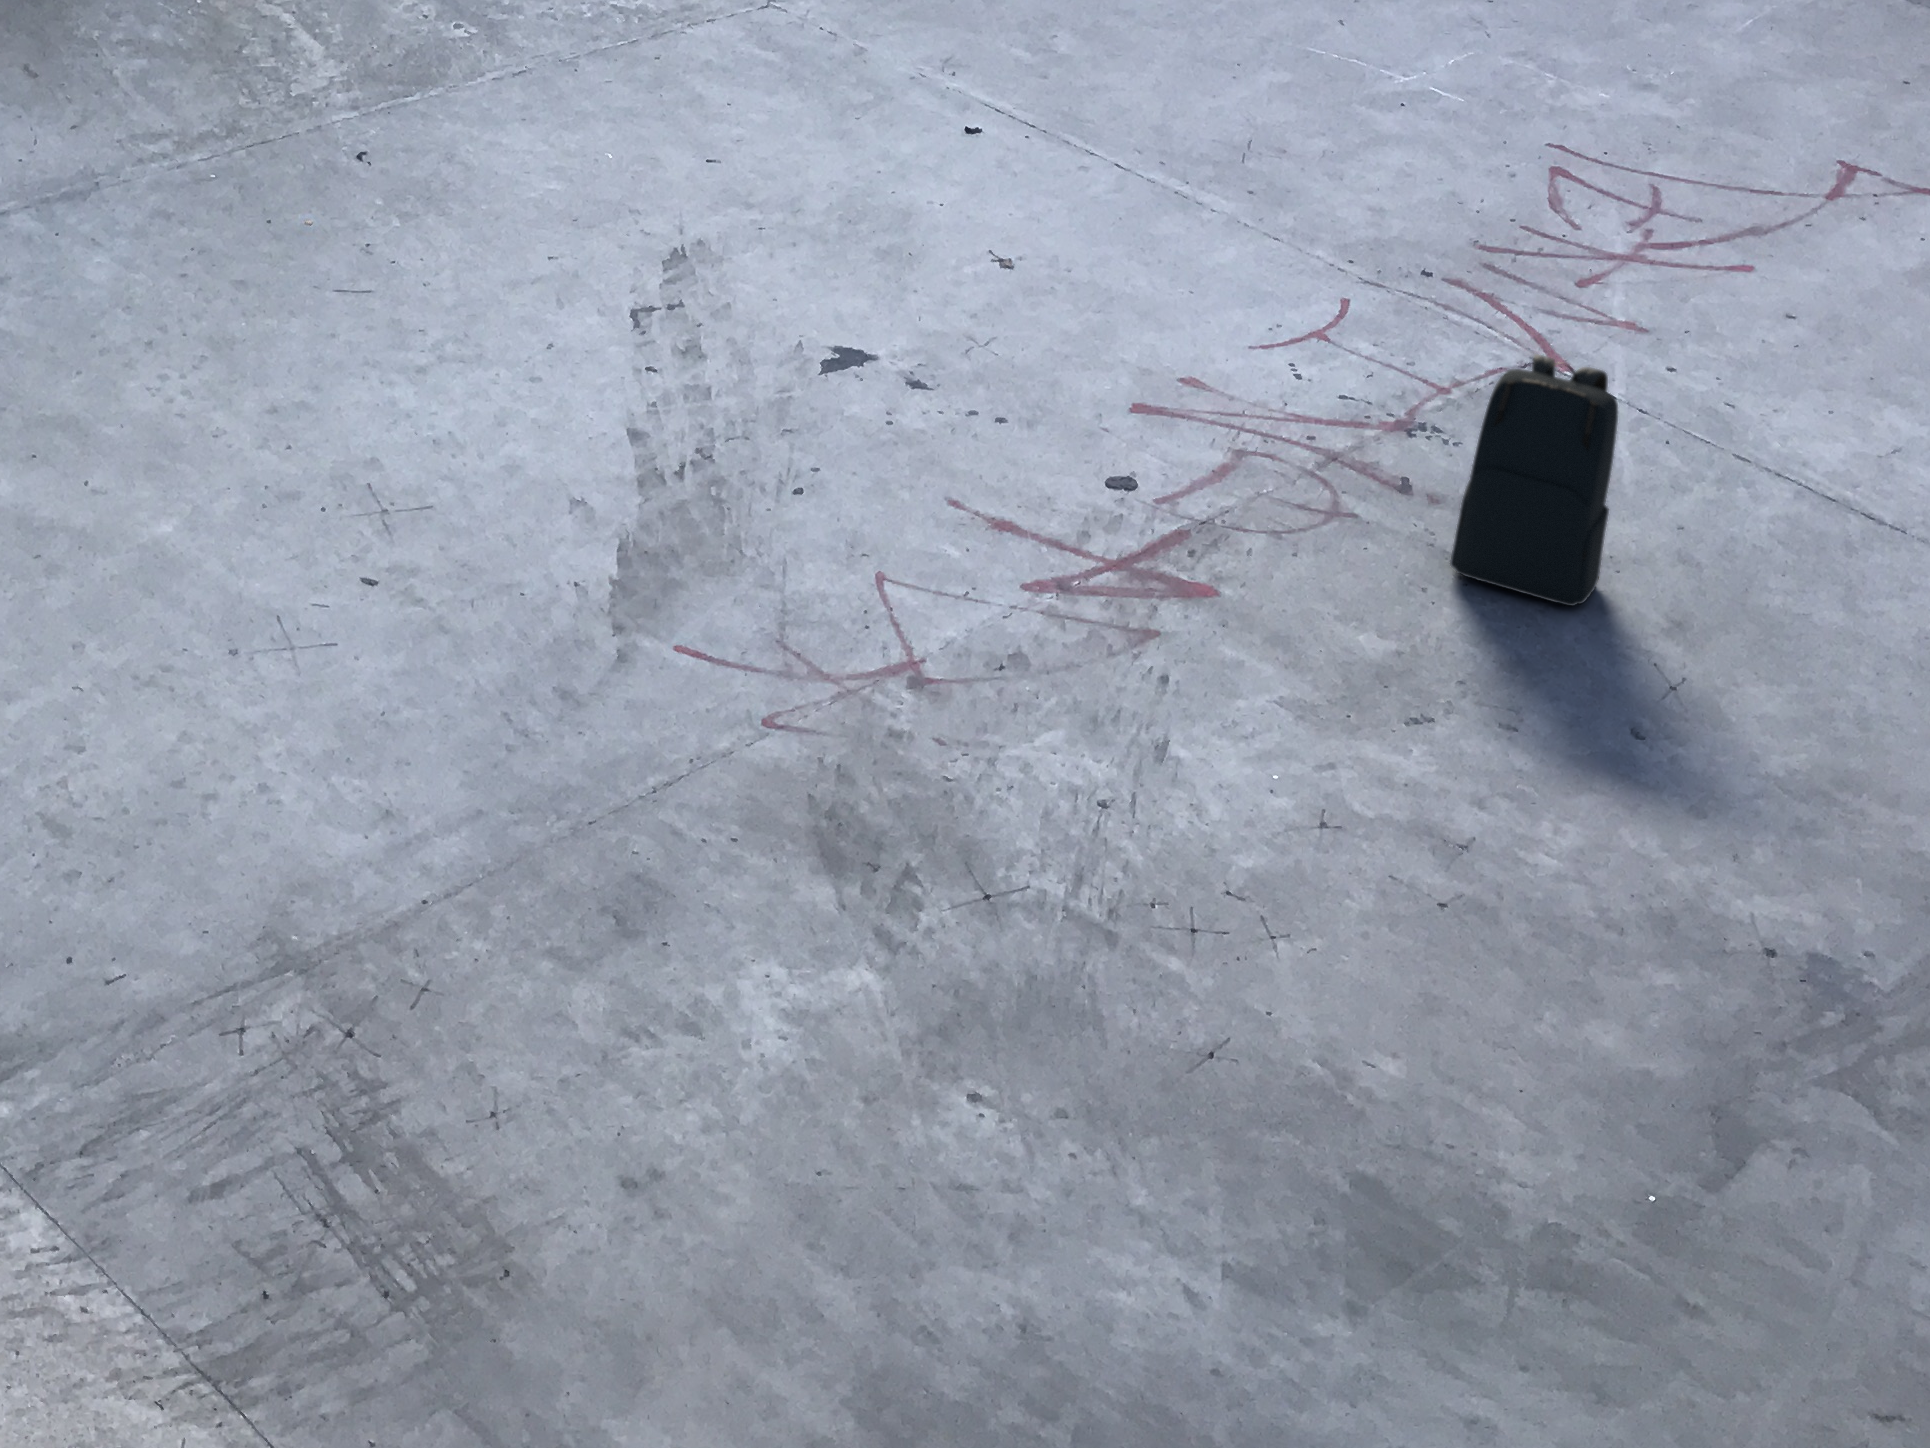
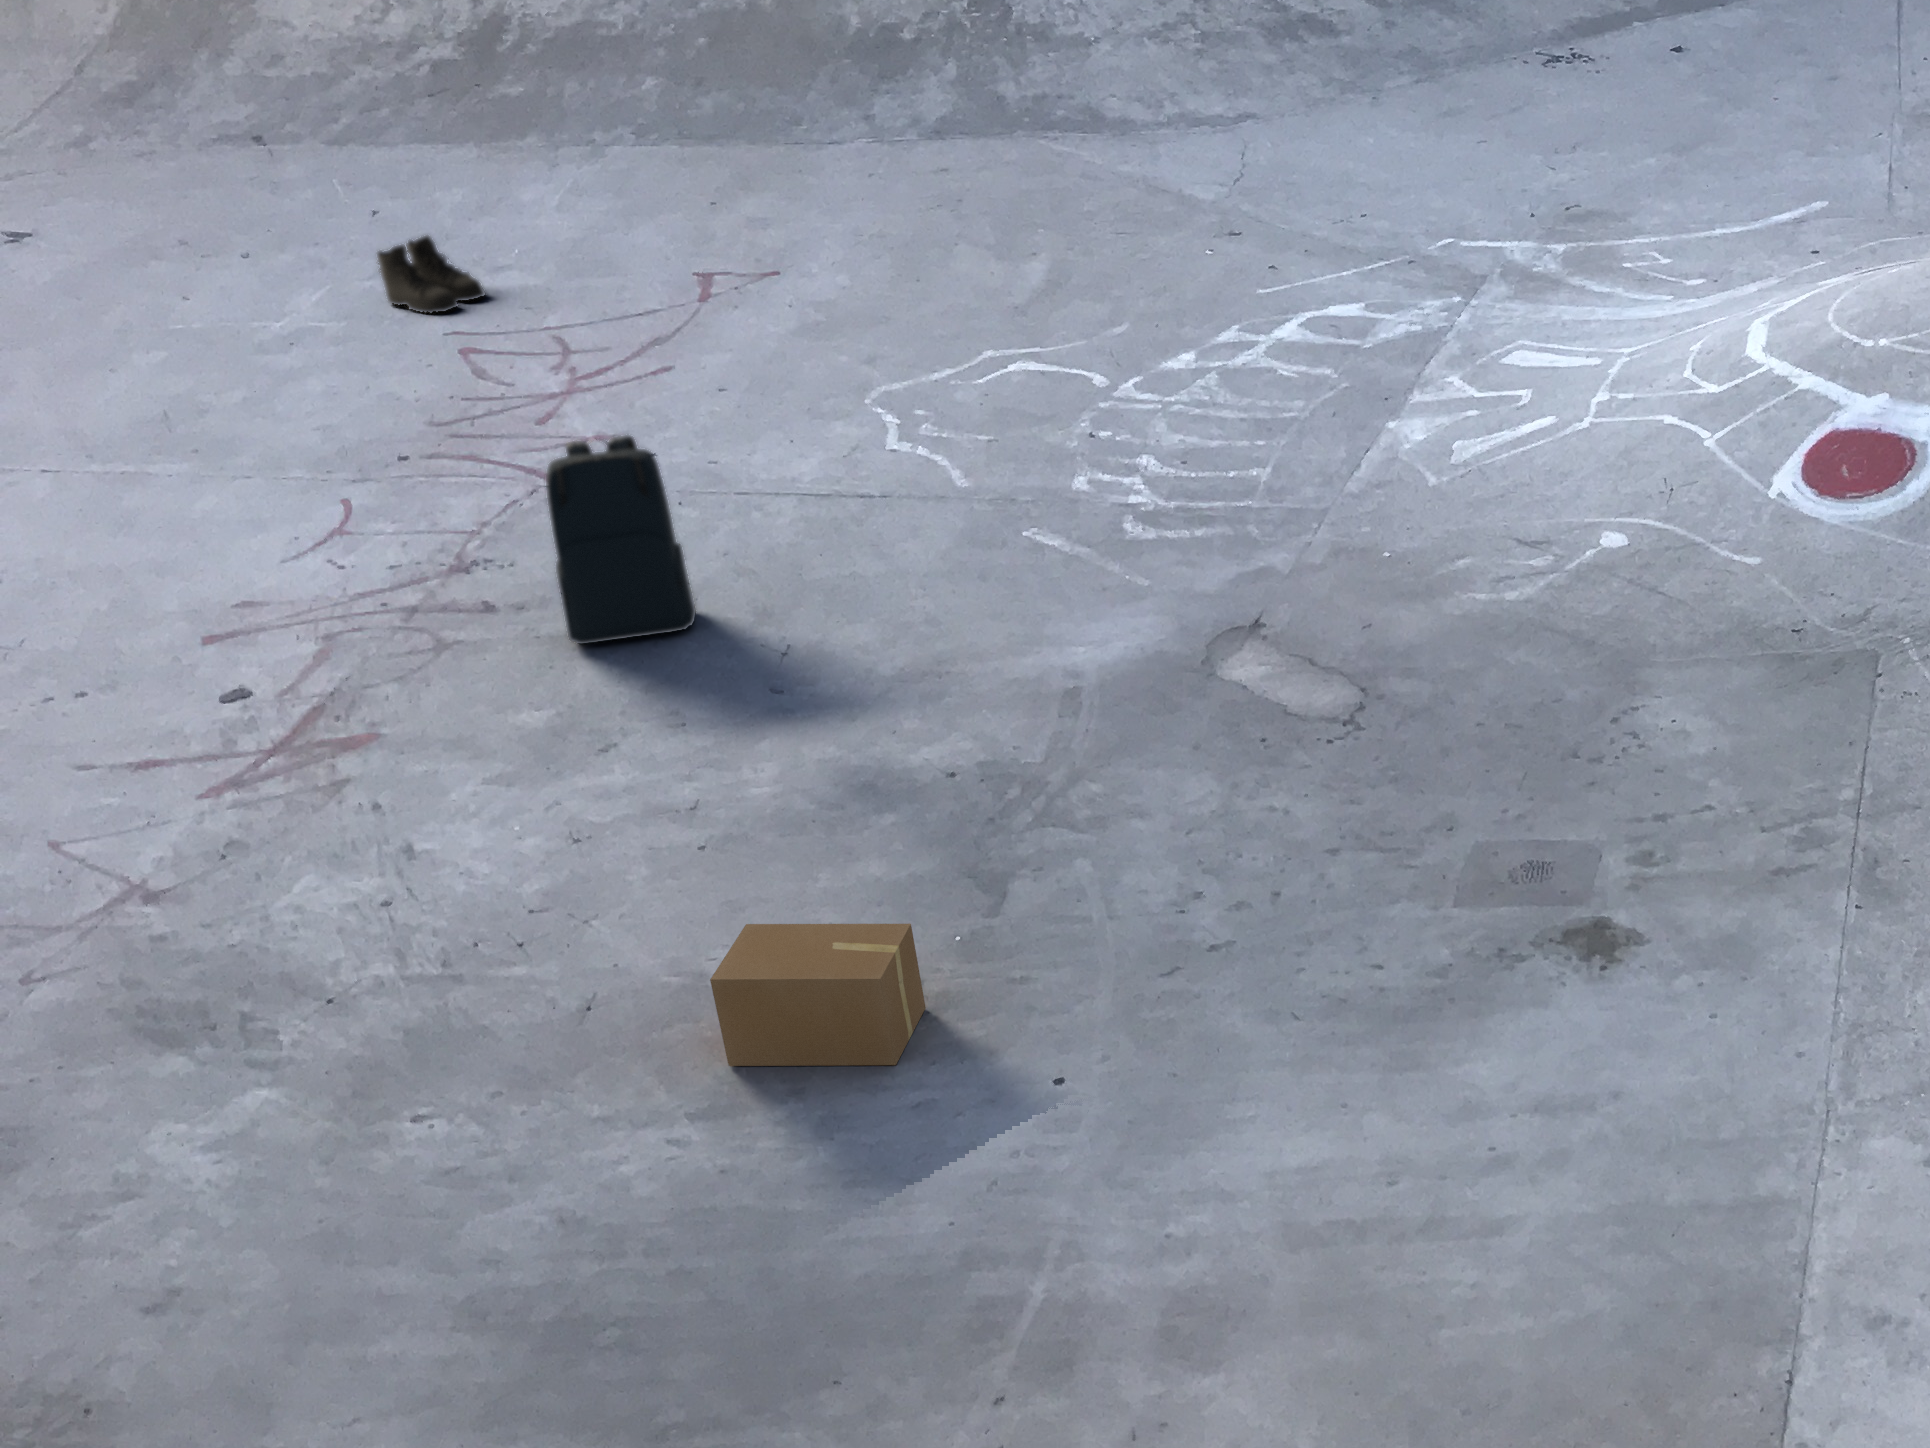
boots: none [1521,33,1616,118] -> present [377,236,485,313]
cardboard box: none [1282,1065,1550,1346] -> present [710,924,926,1066]

